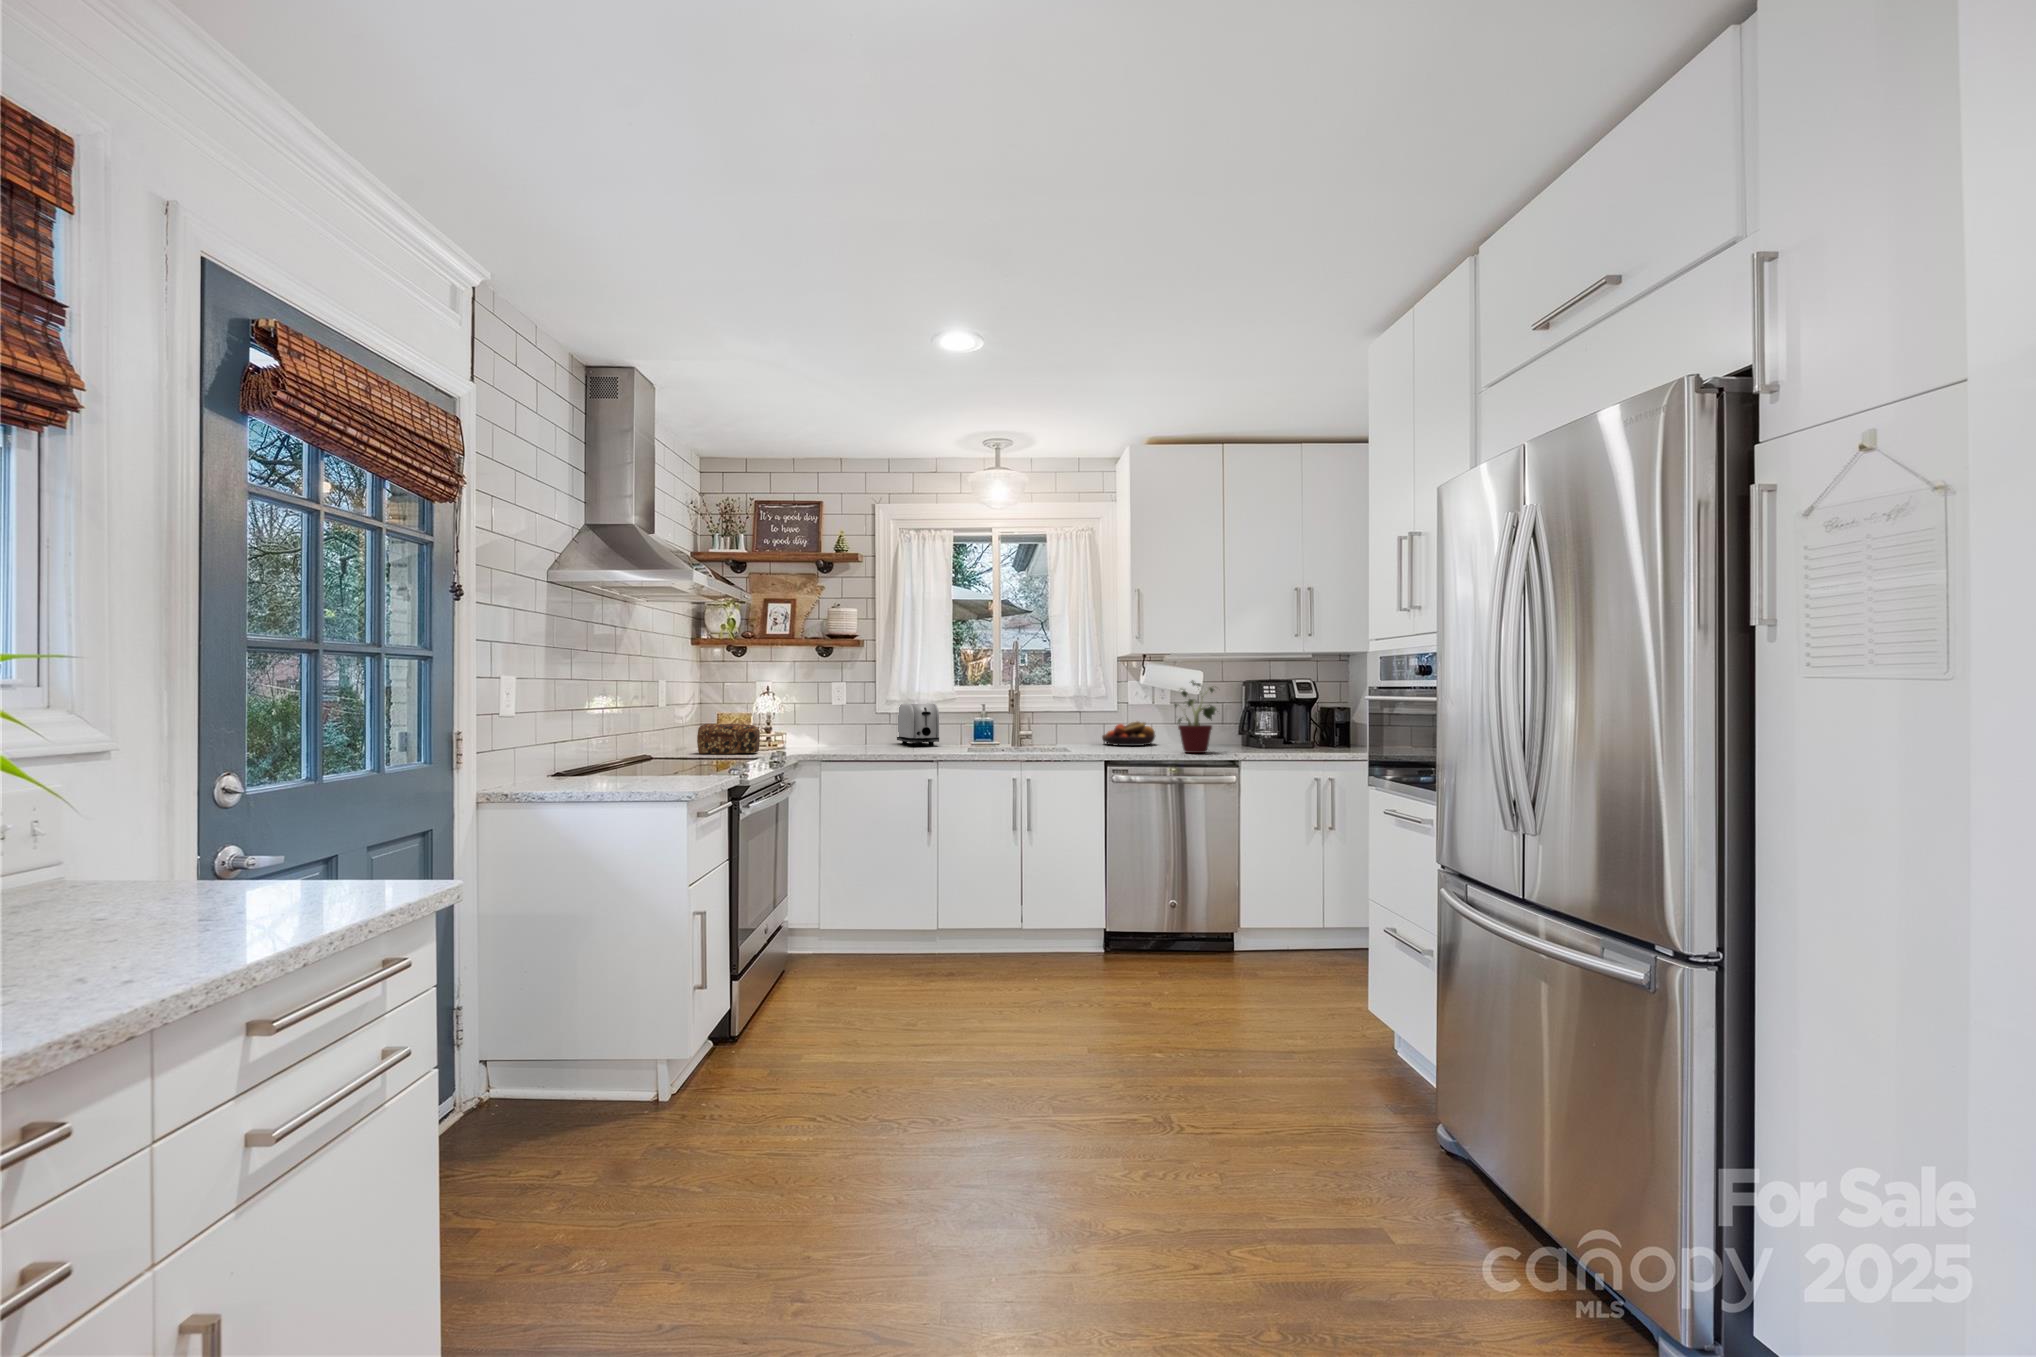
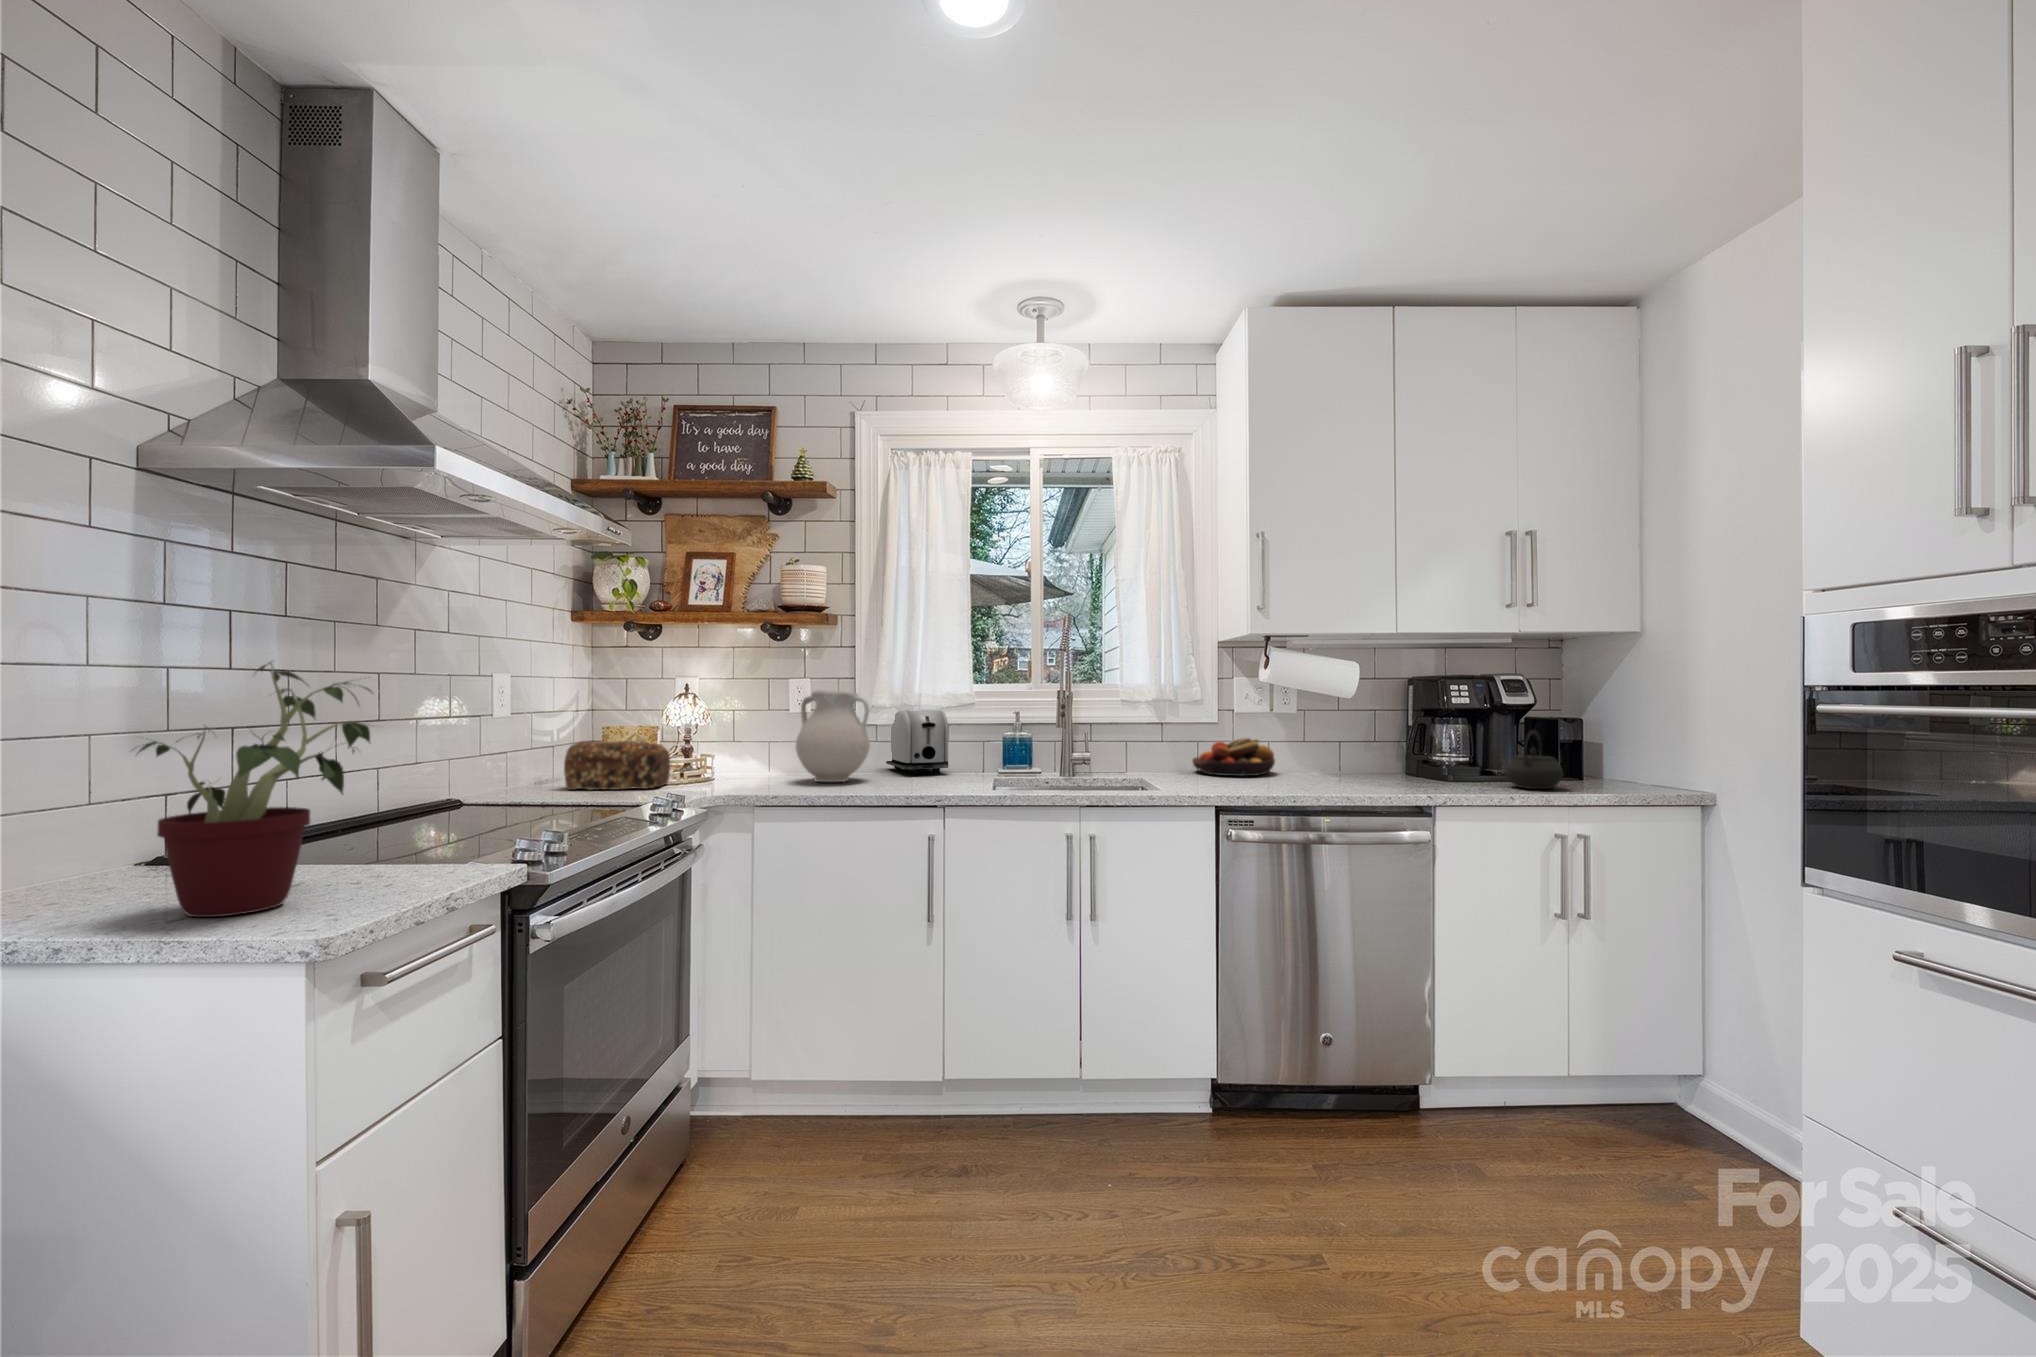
potted plant: present [1175,680,1218,753] -> present [139,661,371,917]
vase: none [841,691,888,750] -> present [796,690,870,782]
kettle: none [1292,714,1325,751] -> present [1505,730,1563,789]

